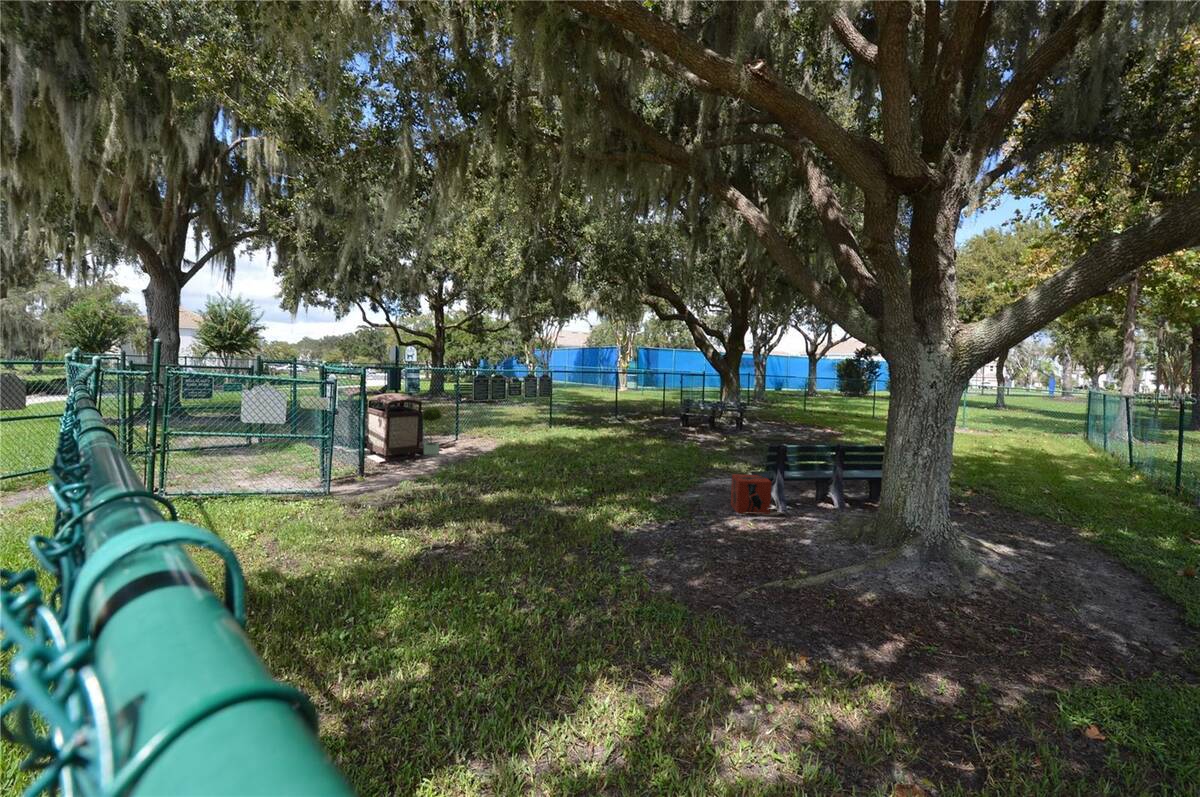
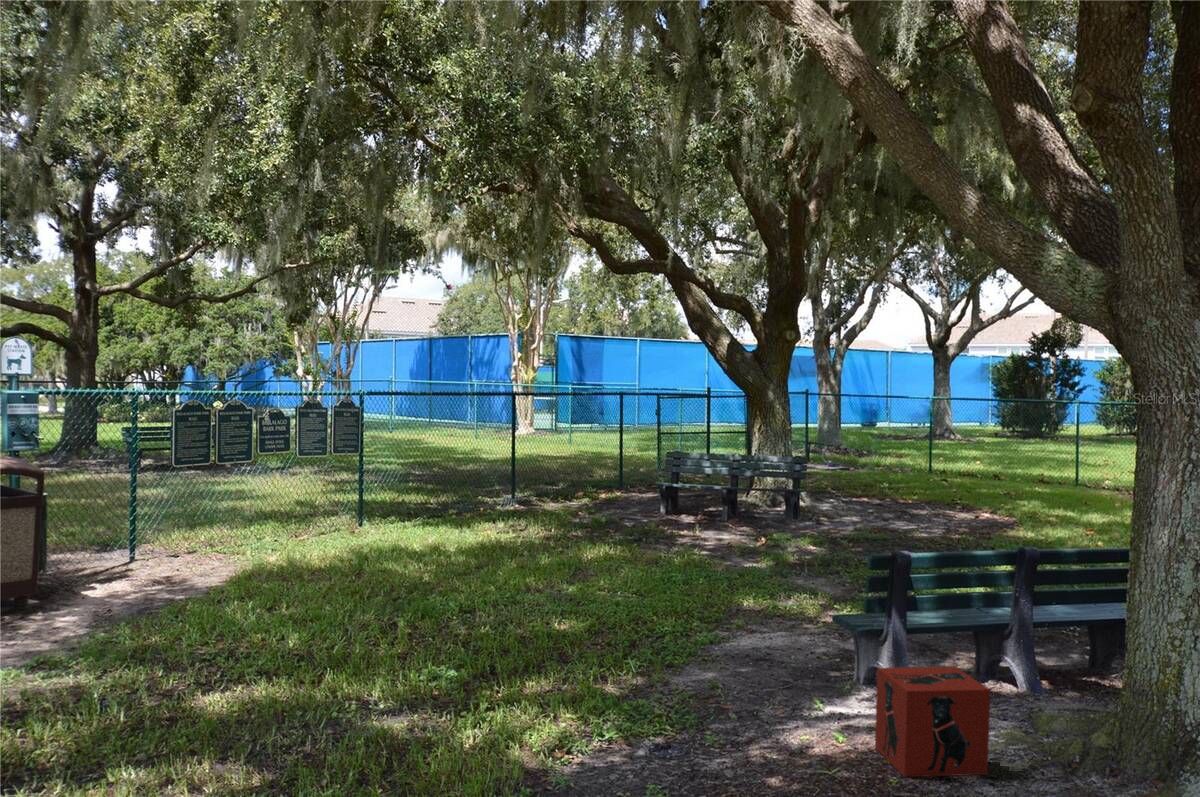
potted tree: present [422,408,442,455] -> none [34,497,89,620]

